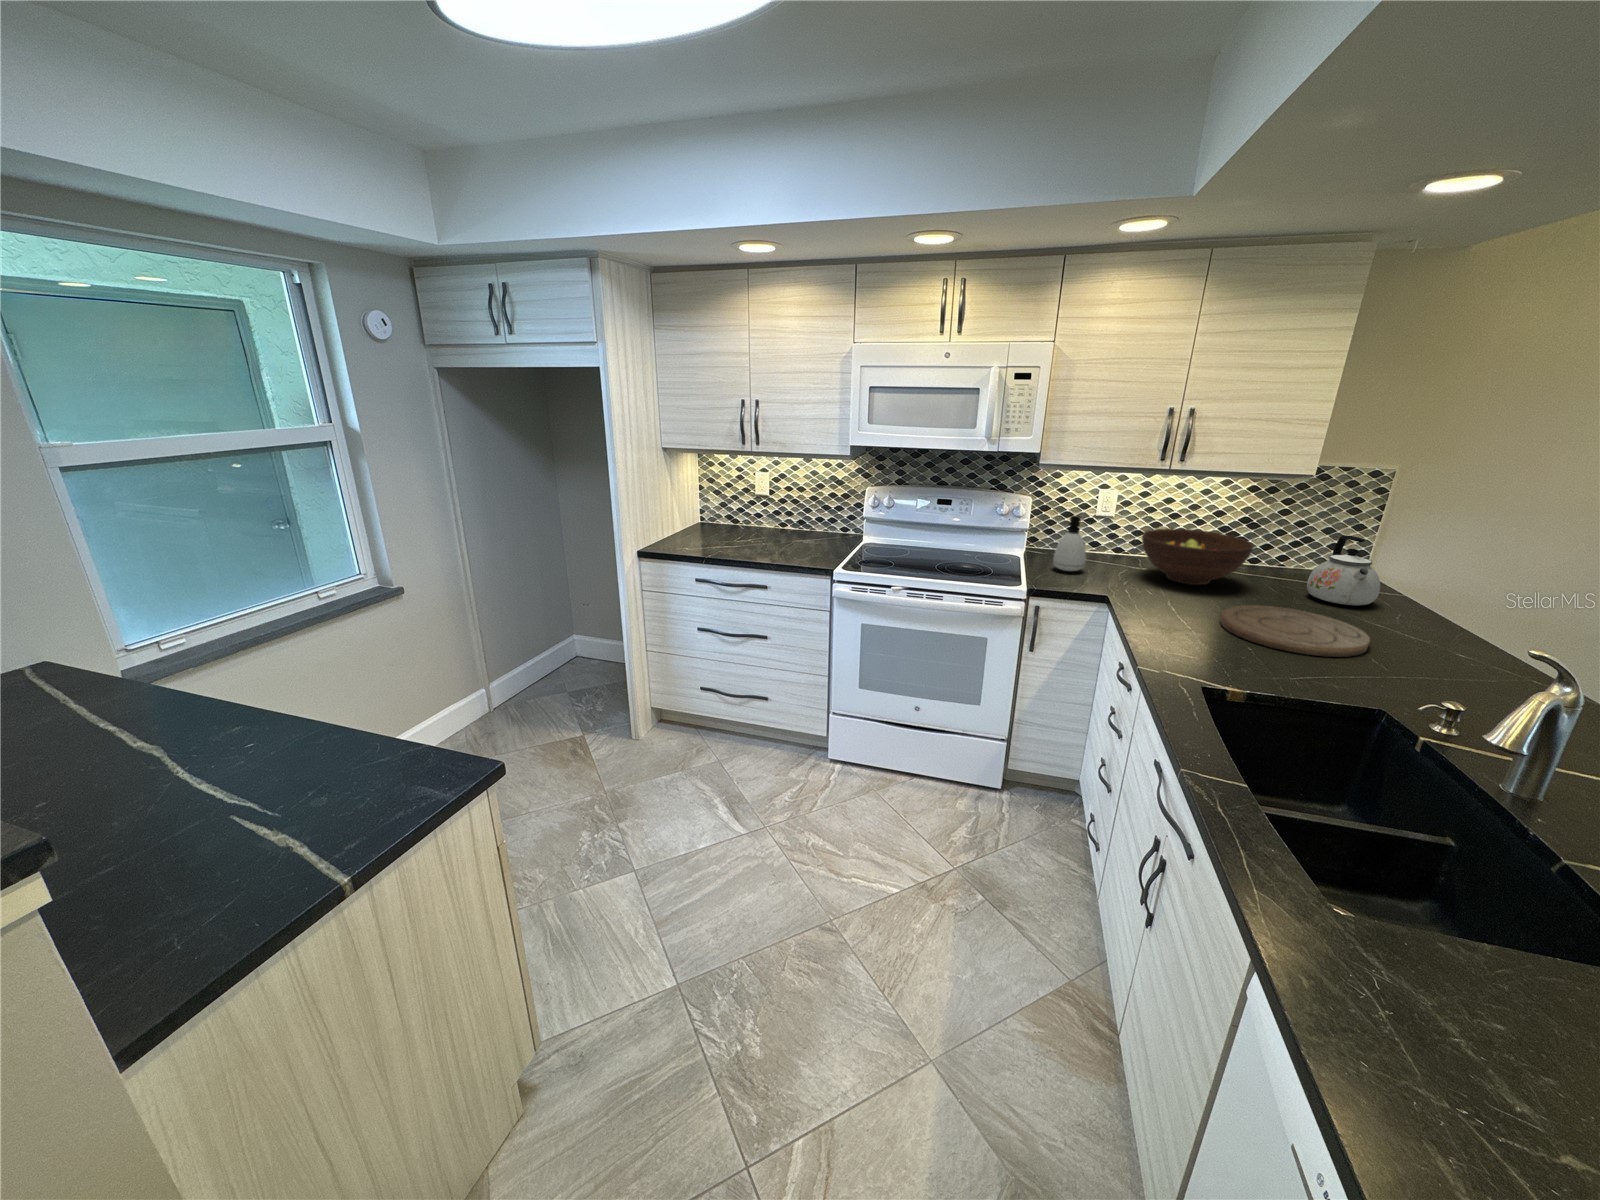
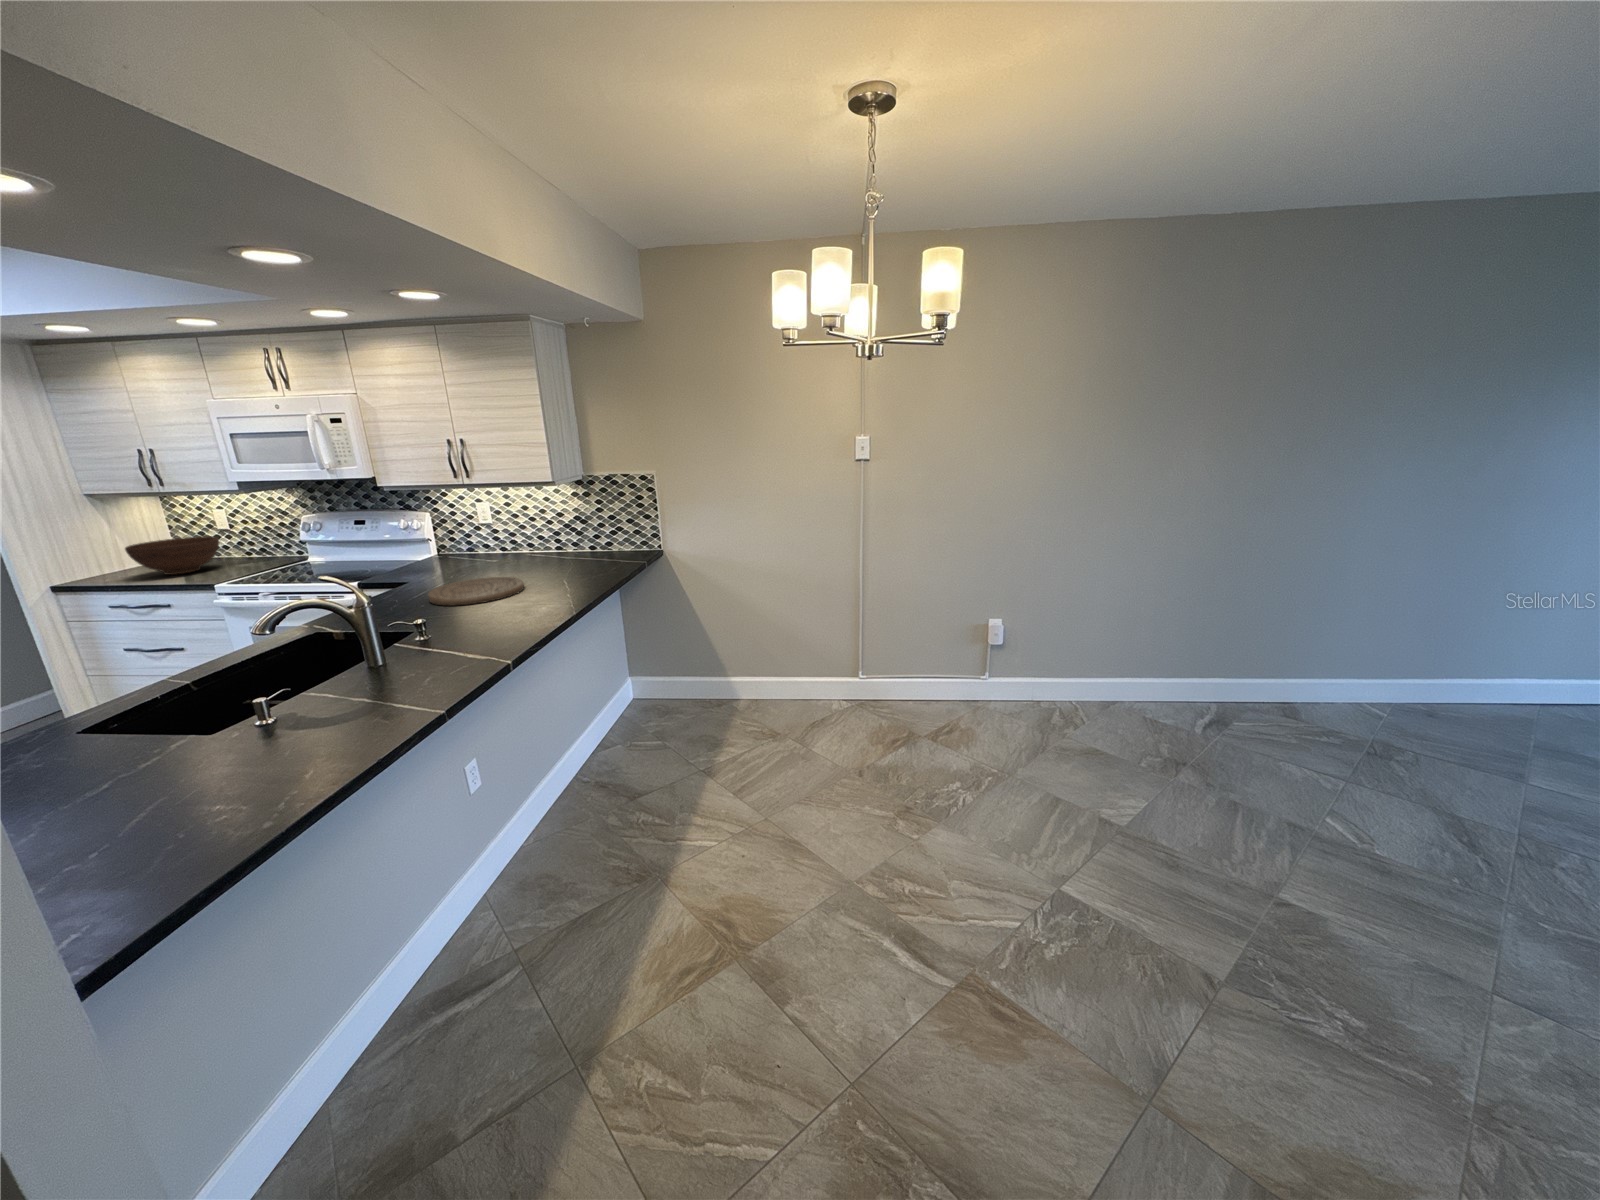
soap dispenser: present [1053,515,1092,571] -> none [414,524,442,568]
fruit bowl: present [1142,528,1253,585] -> present [125,536,219,575]
kettle: present [1307,535,1380,605] -> none [560,522,603,571]

